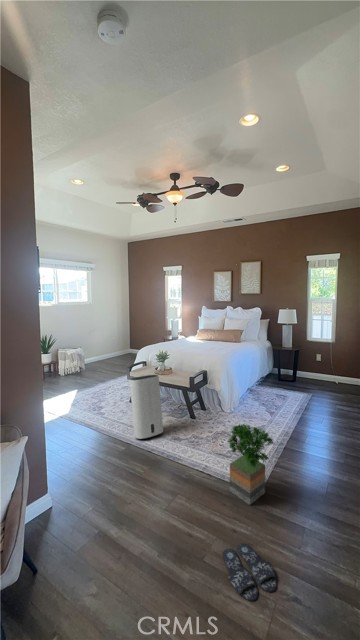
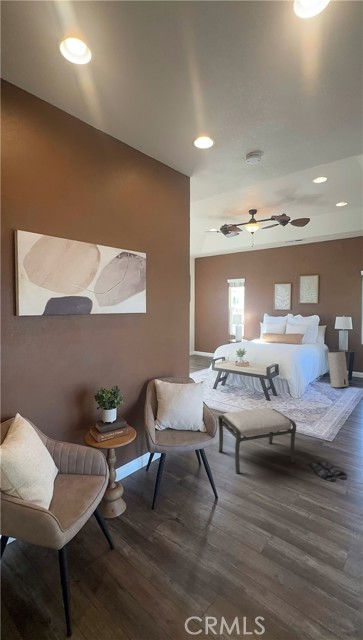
air purifier: present [130,375,163,439] -> present [328,351,349,387]
potted tree: present [229,424,274,505] -> none [307,393,341,446]
ottoman: none [81,454,201,596] -> present [218,408,296,473]

